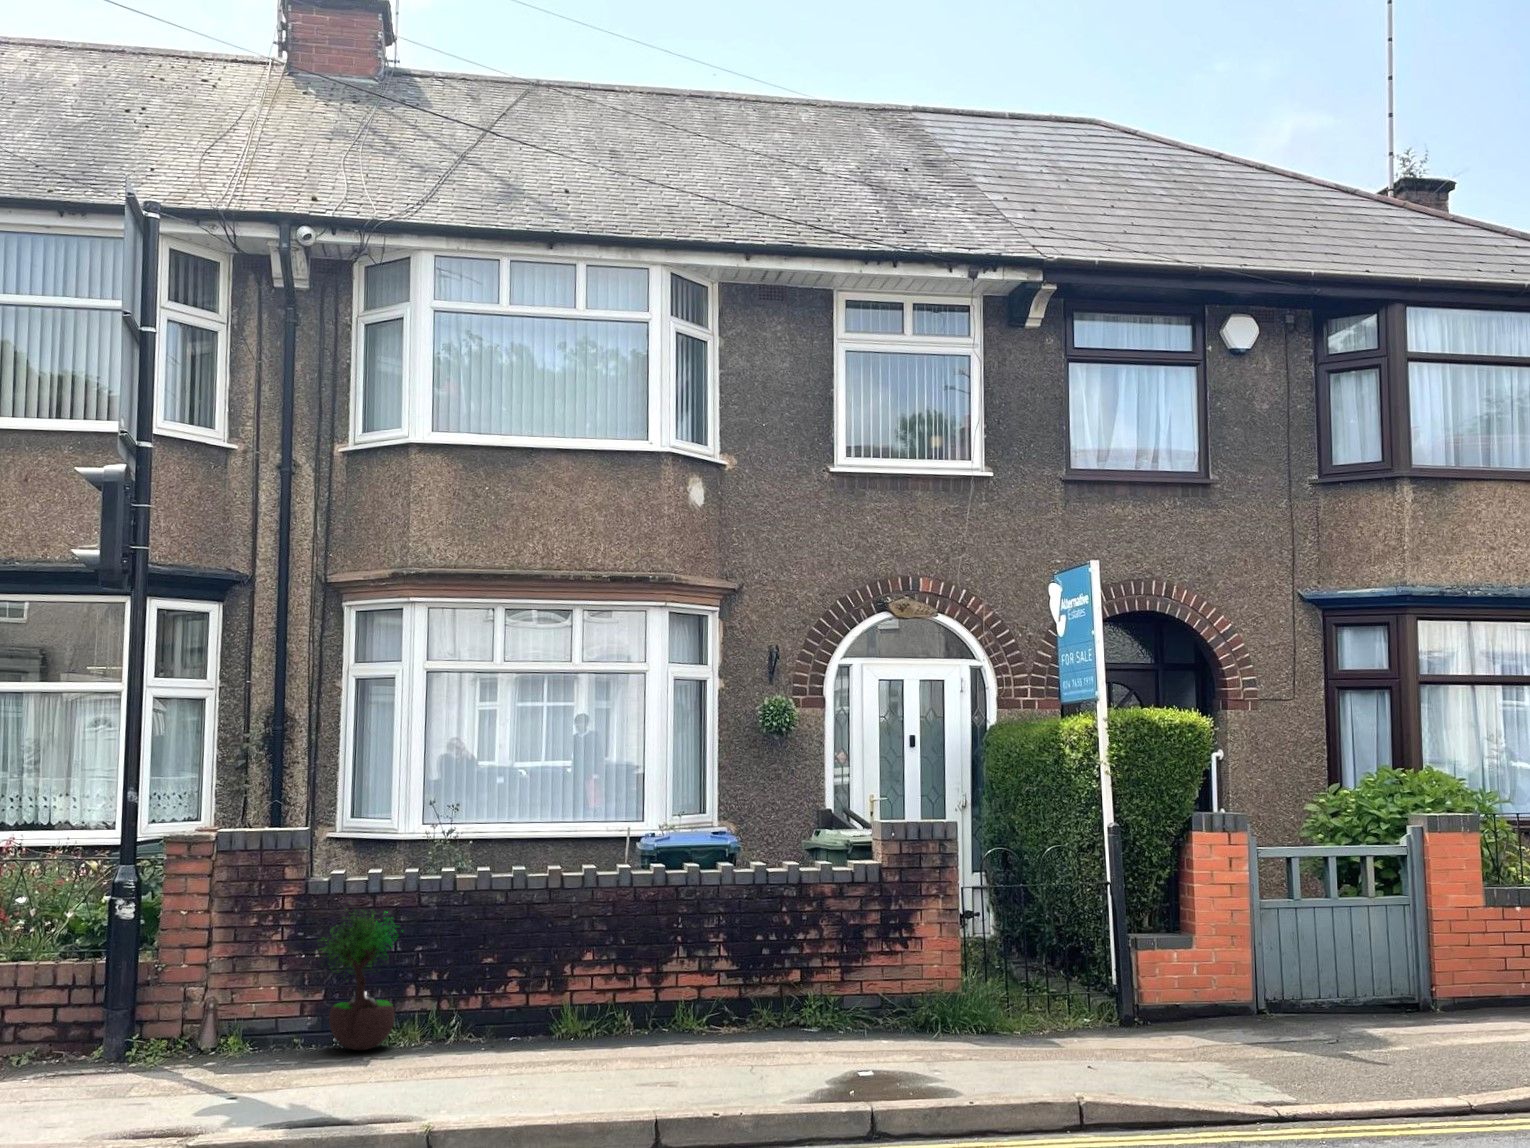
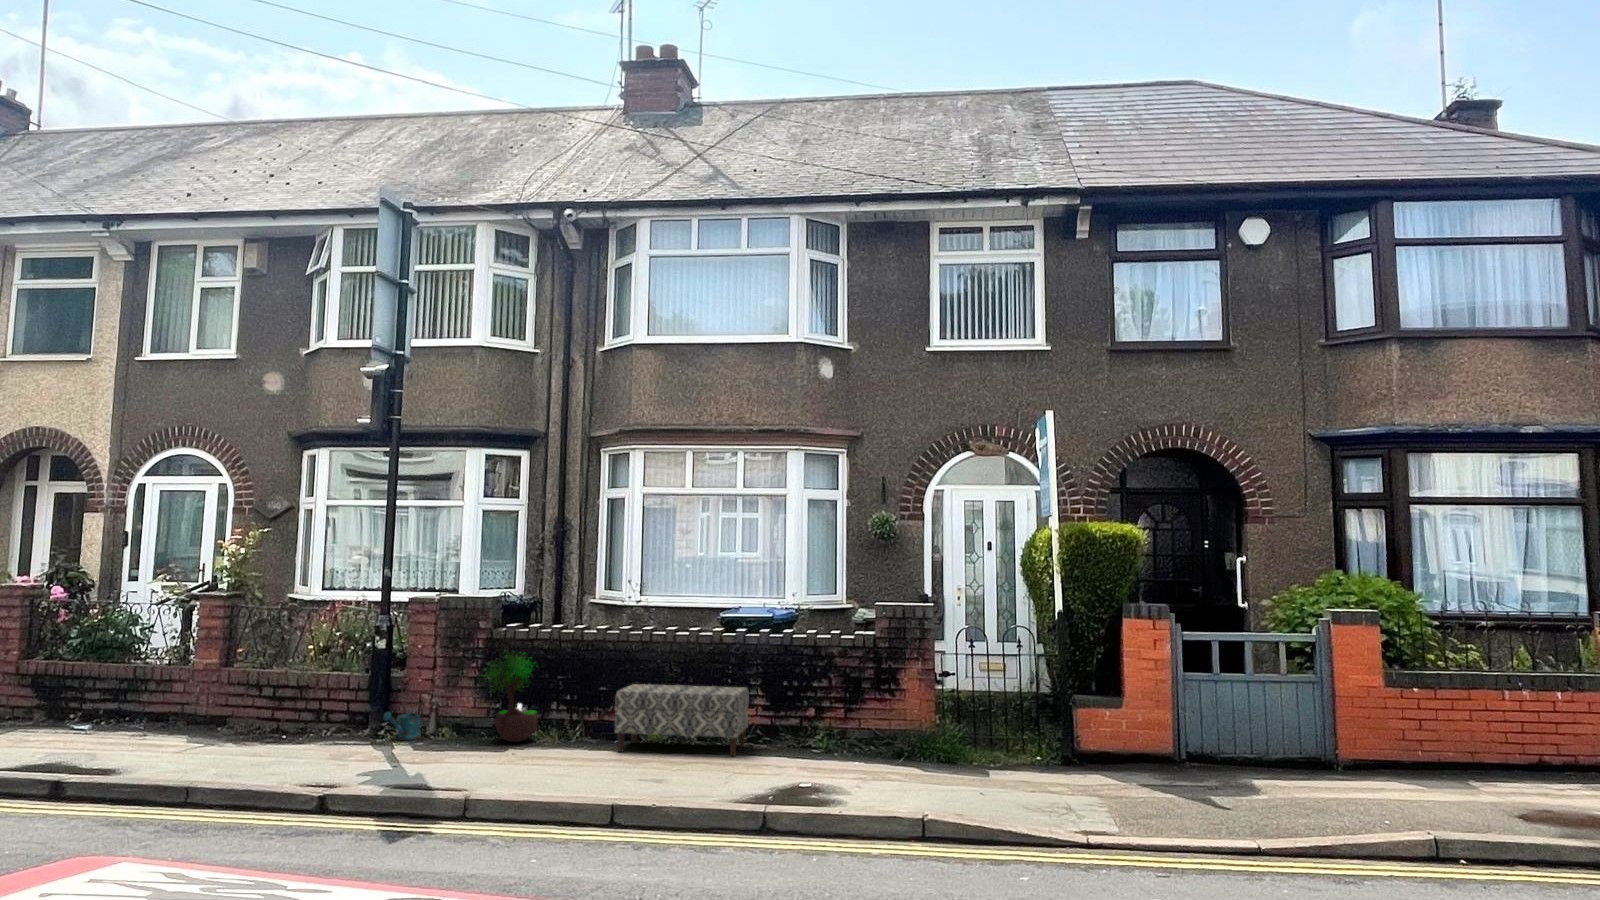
bench: none [533,948,721,1052] -> present [615,684,749,756]
watering can: none [151,1007,200,1060] -> present [383,708,423,740]

